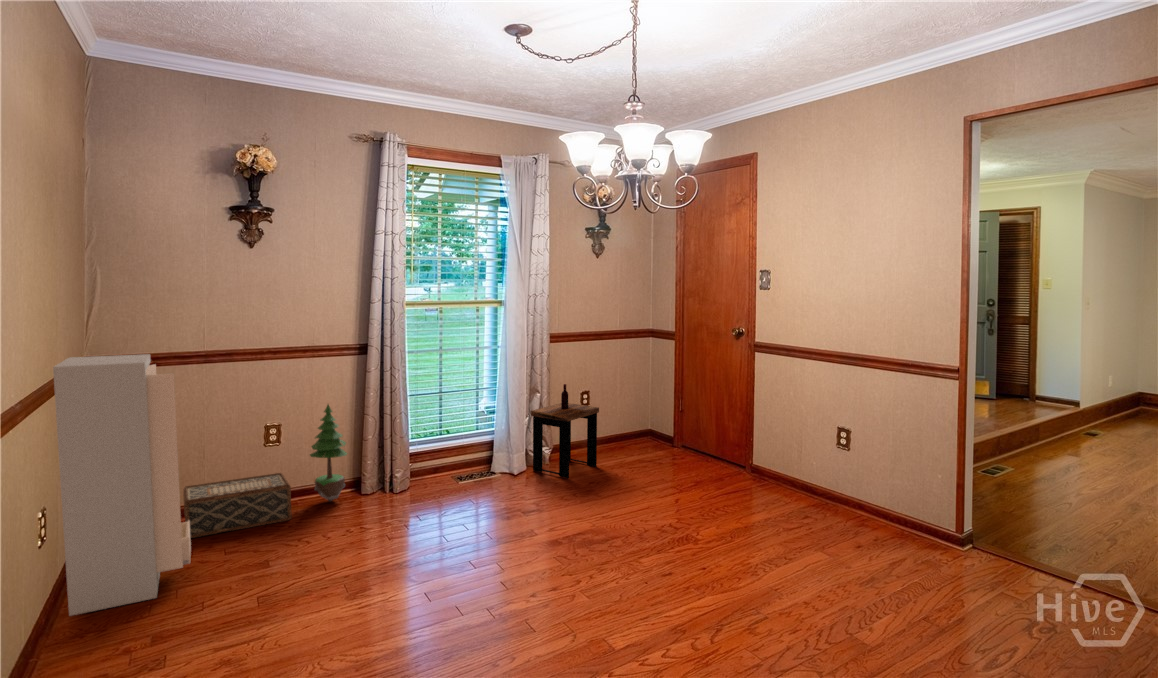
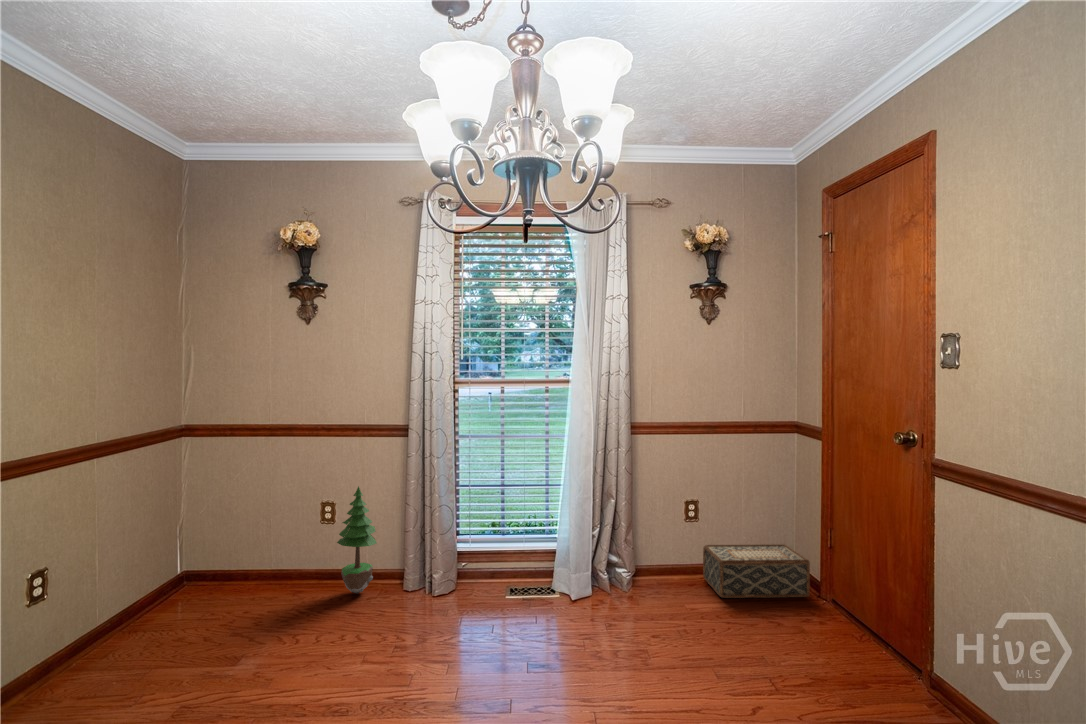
storage cabinet: present [53,354,191,616] -> none [13,425,164,682]
side table: present [531,384,599,478] -> none [594,490,687,621]
woven basket: present [184,473,292,538] -> present [703,544,810,598]

